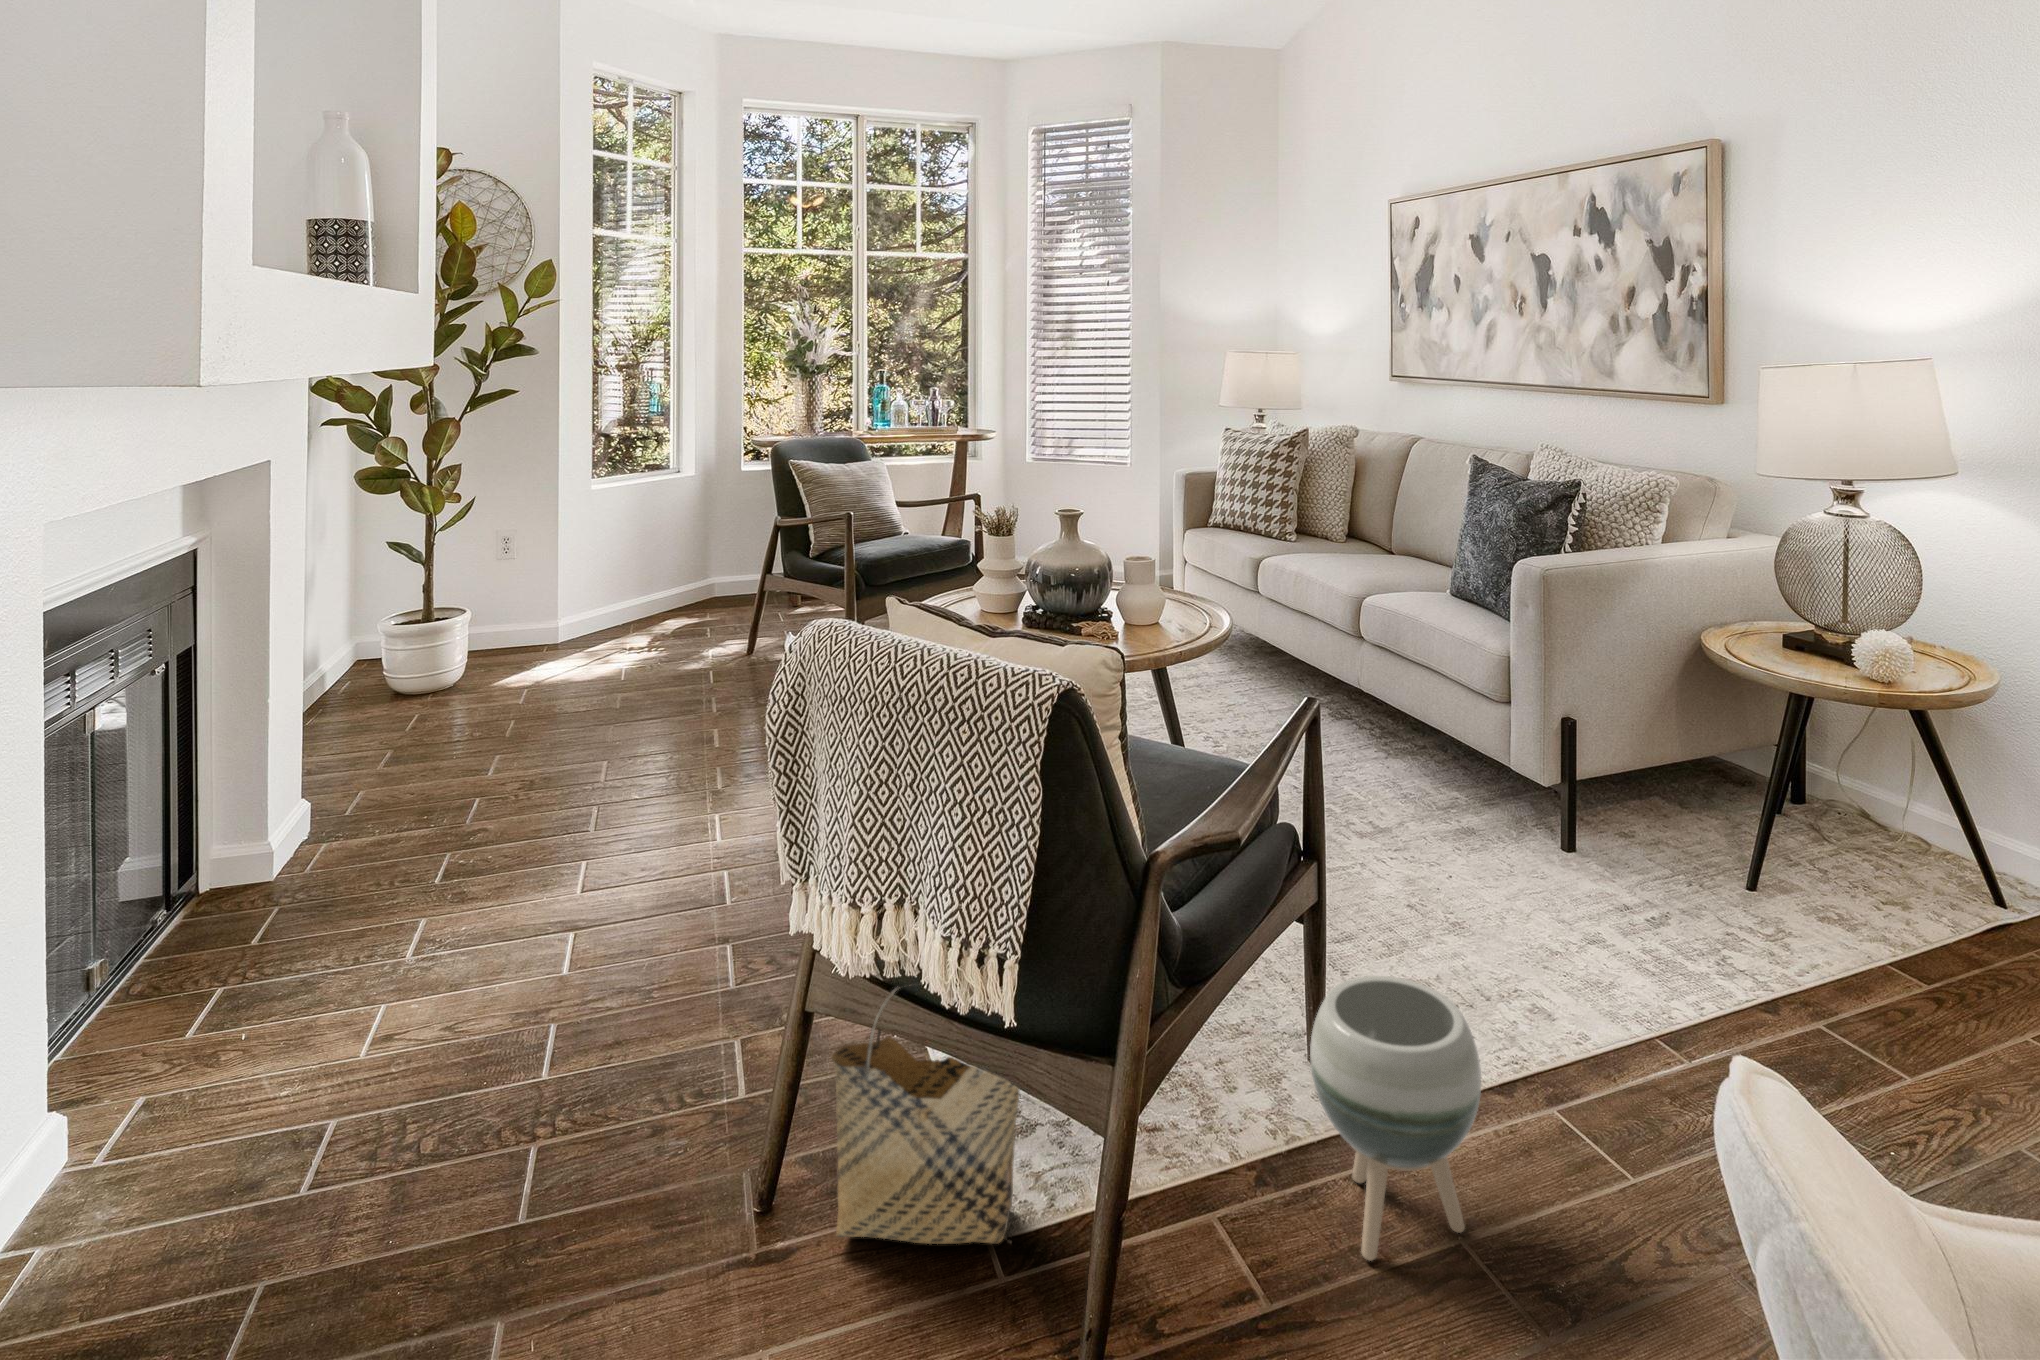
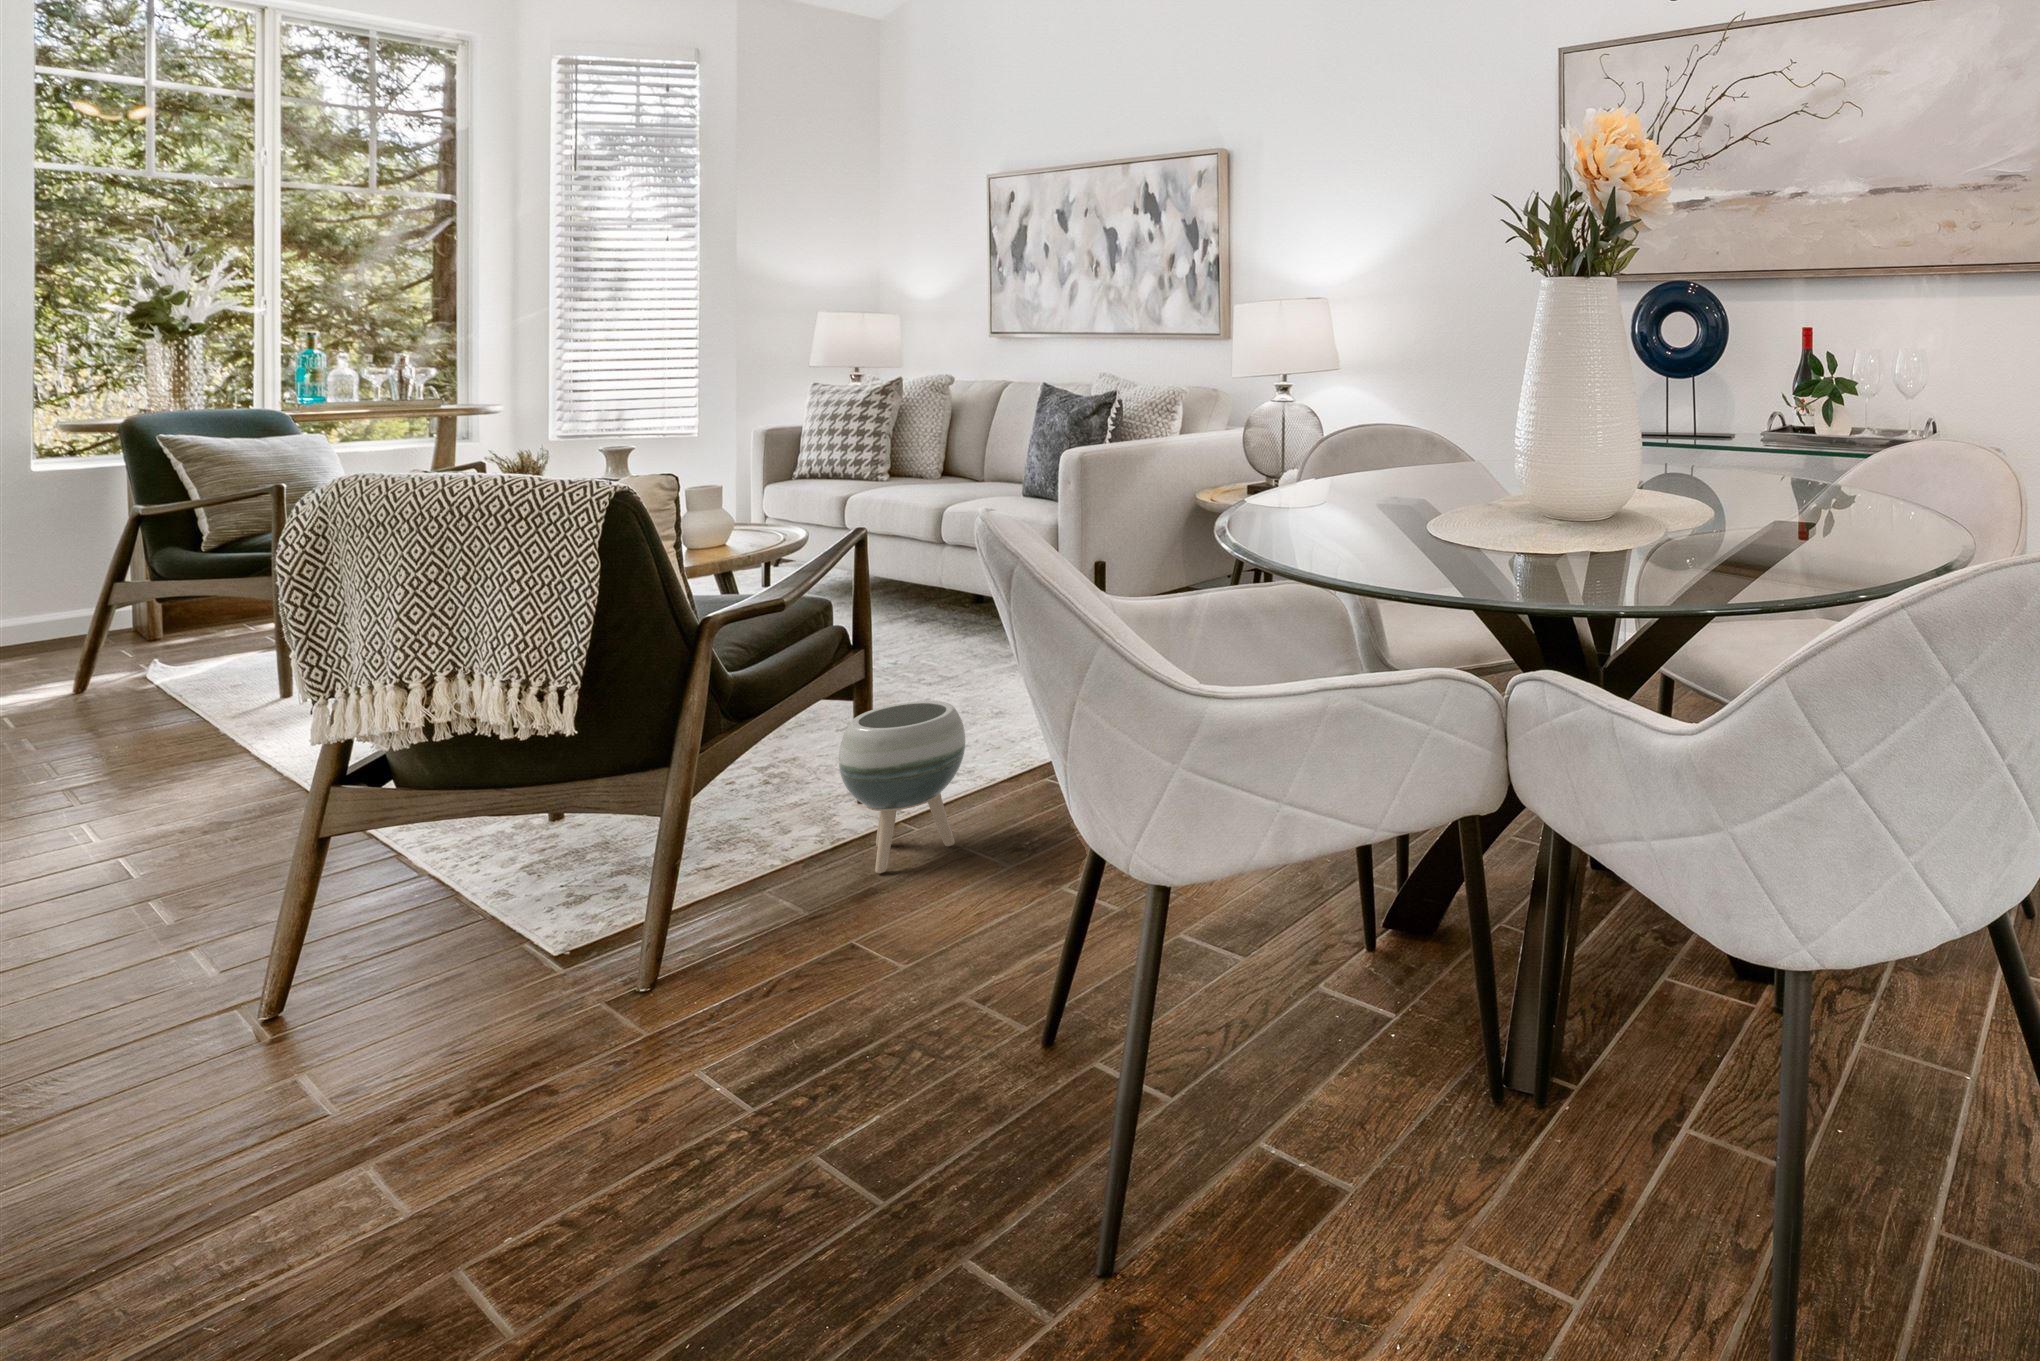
woven basket: present [831,988,1020,1244] -> none [367,741,579,988]

